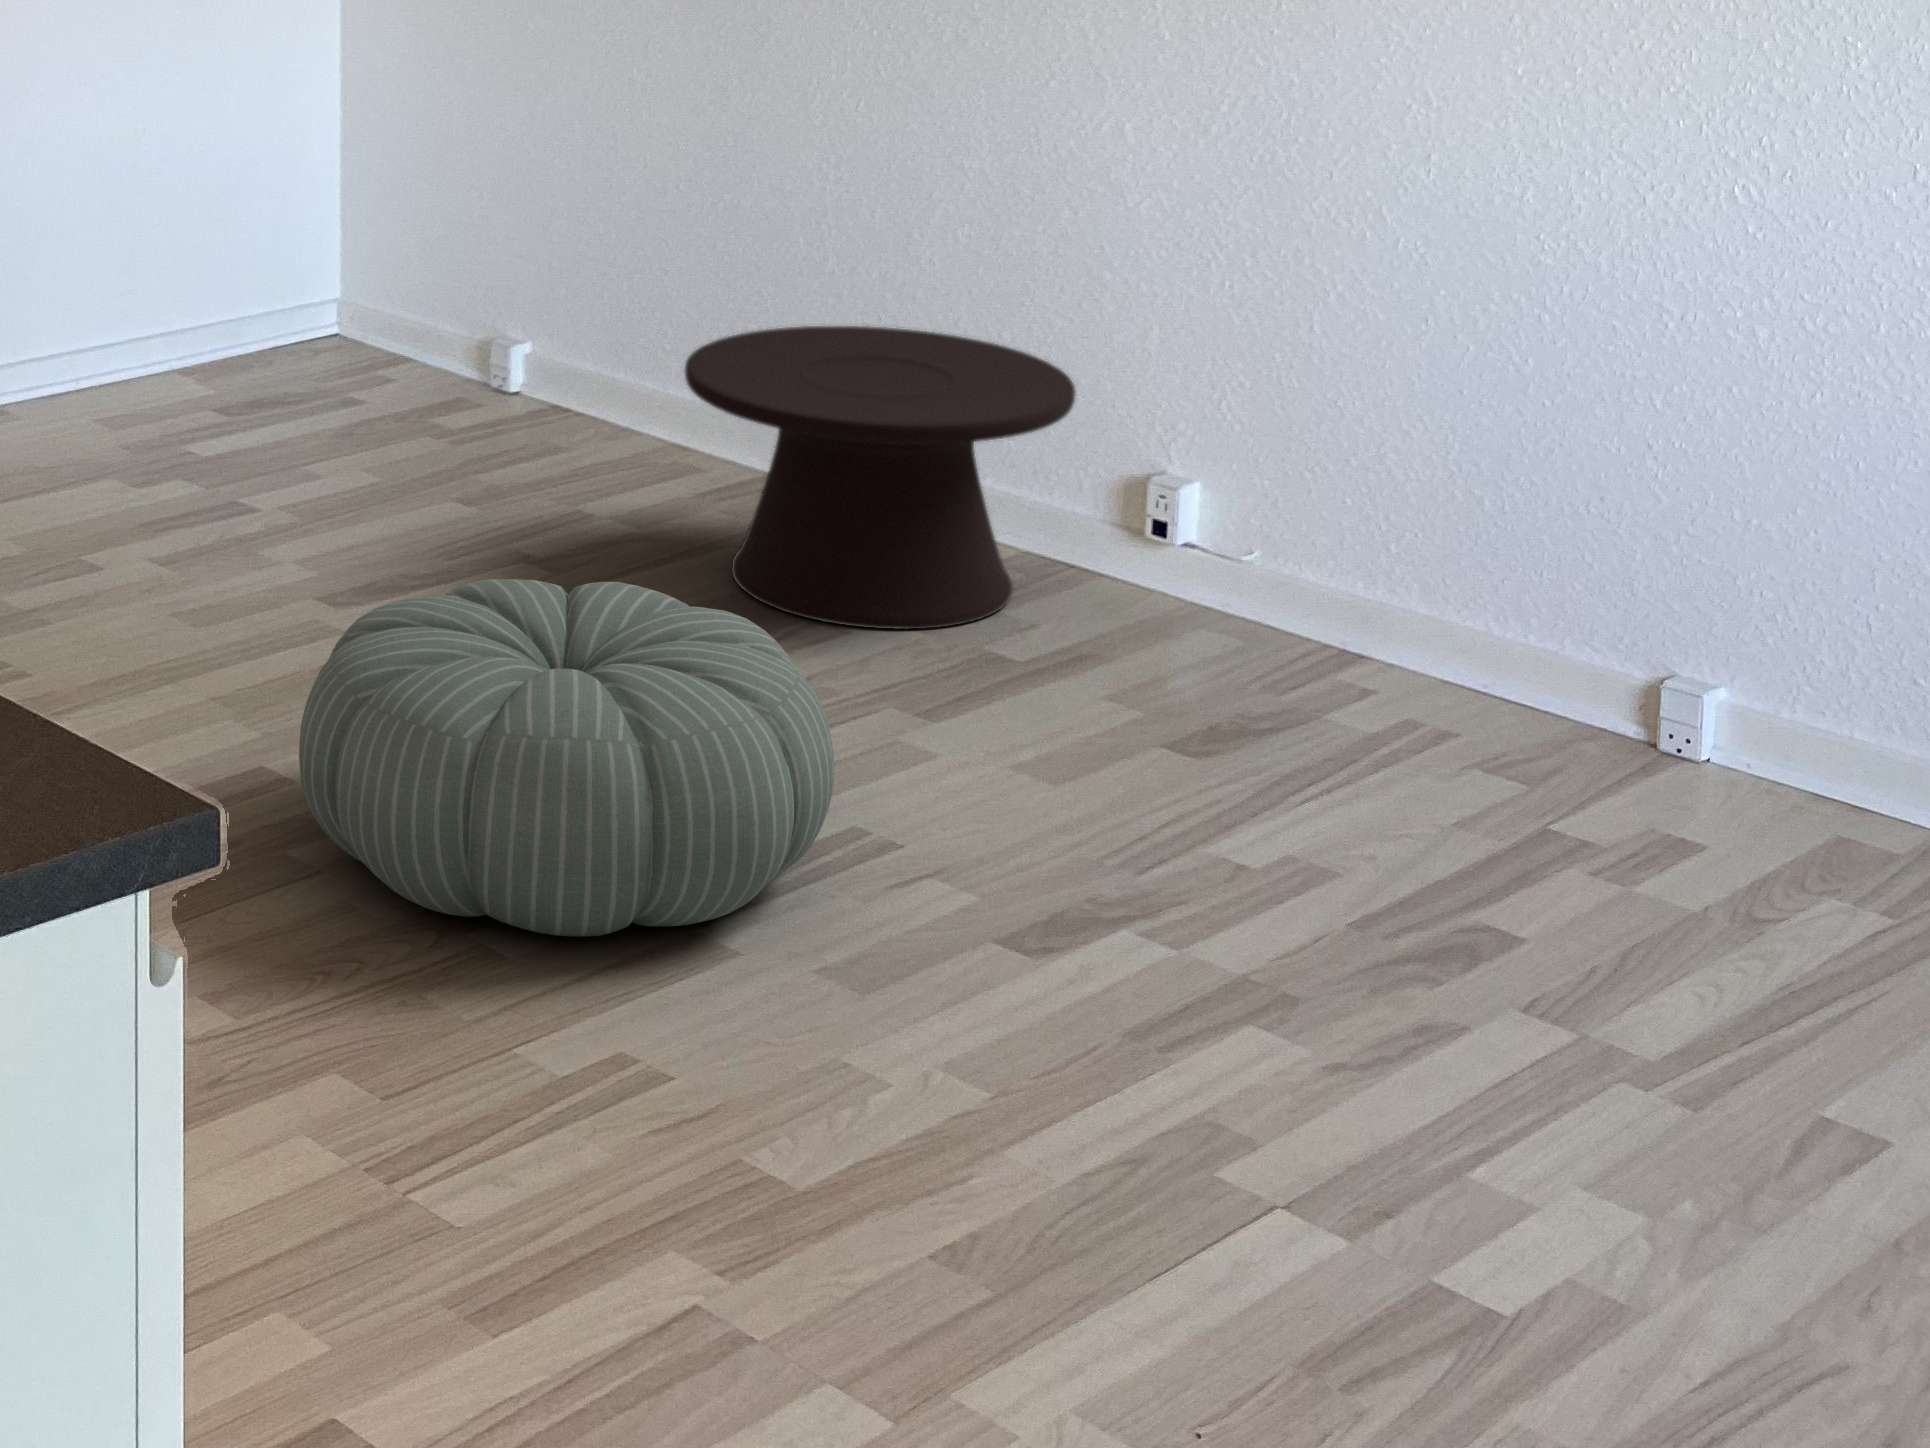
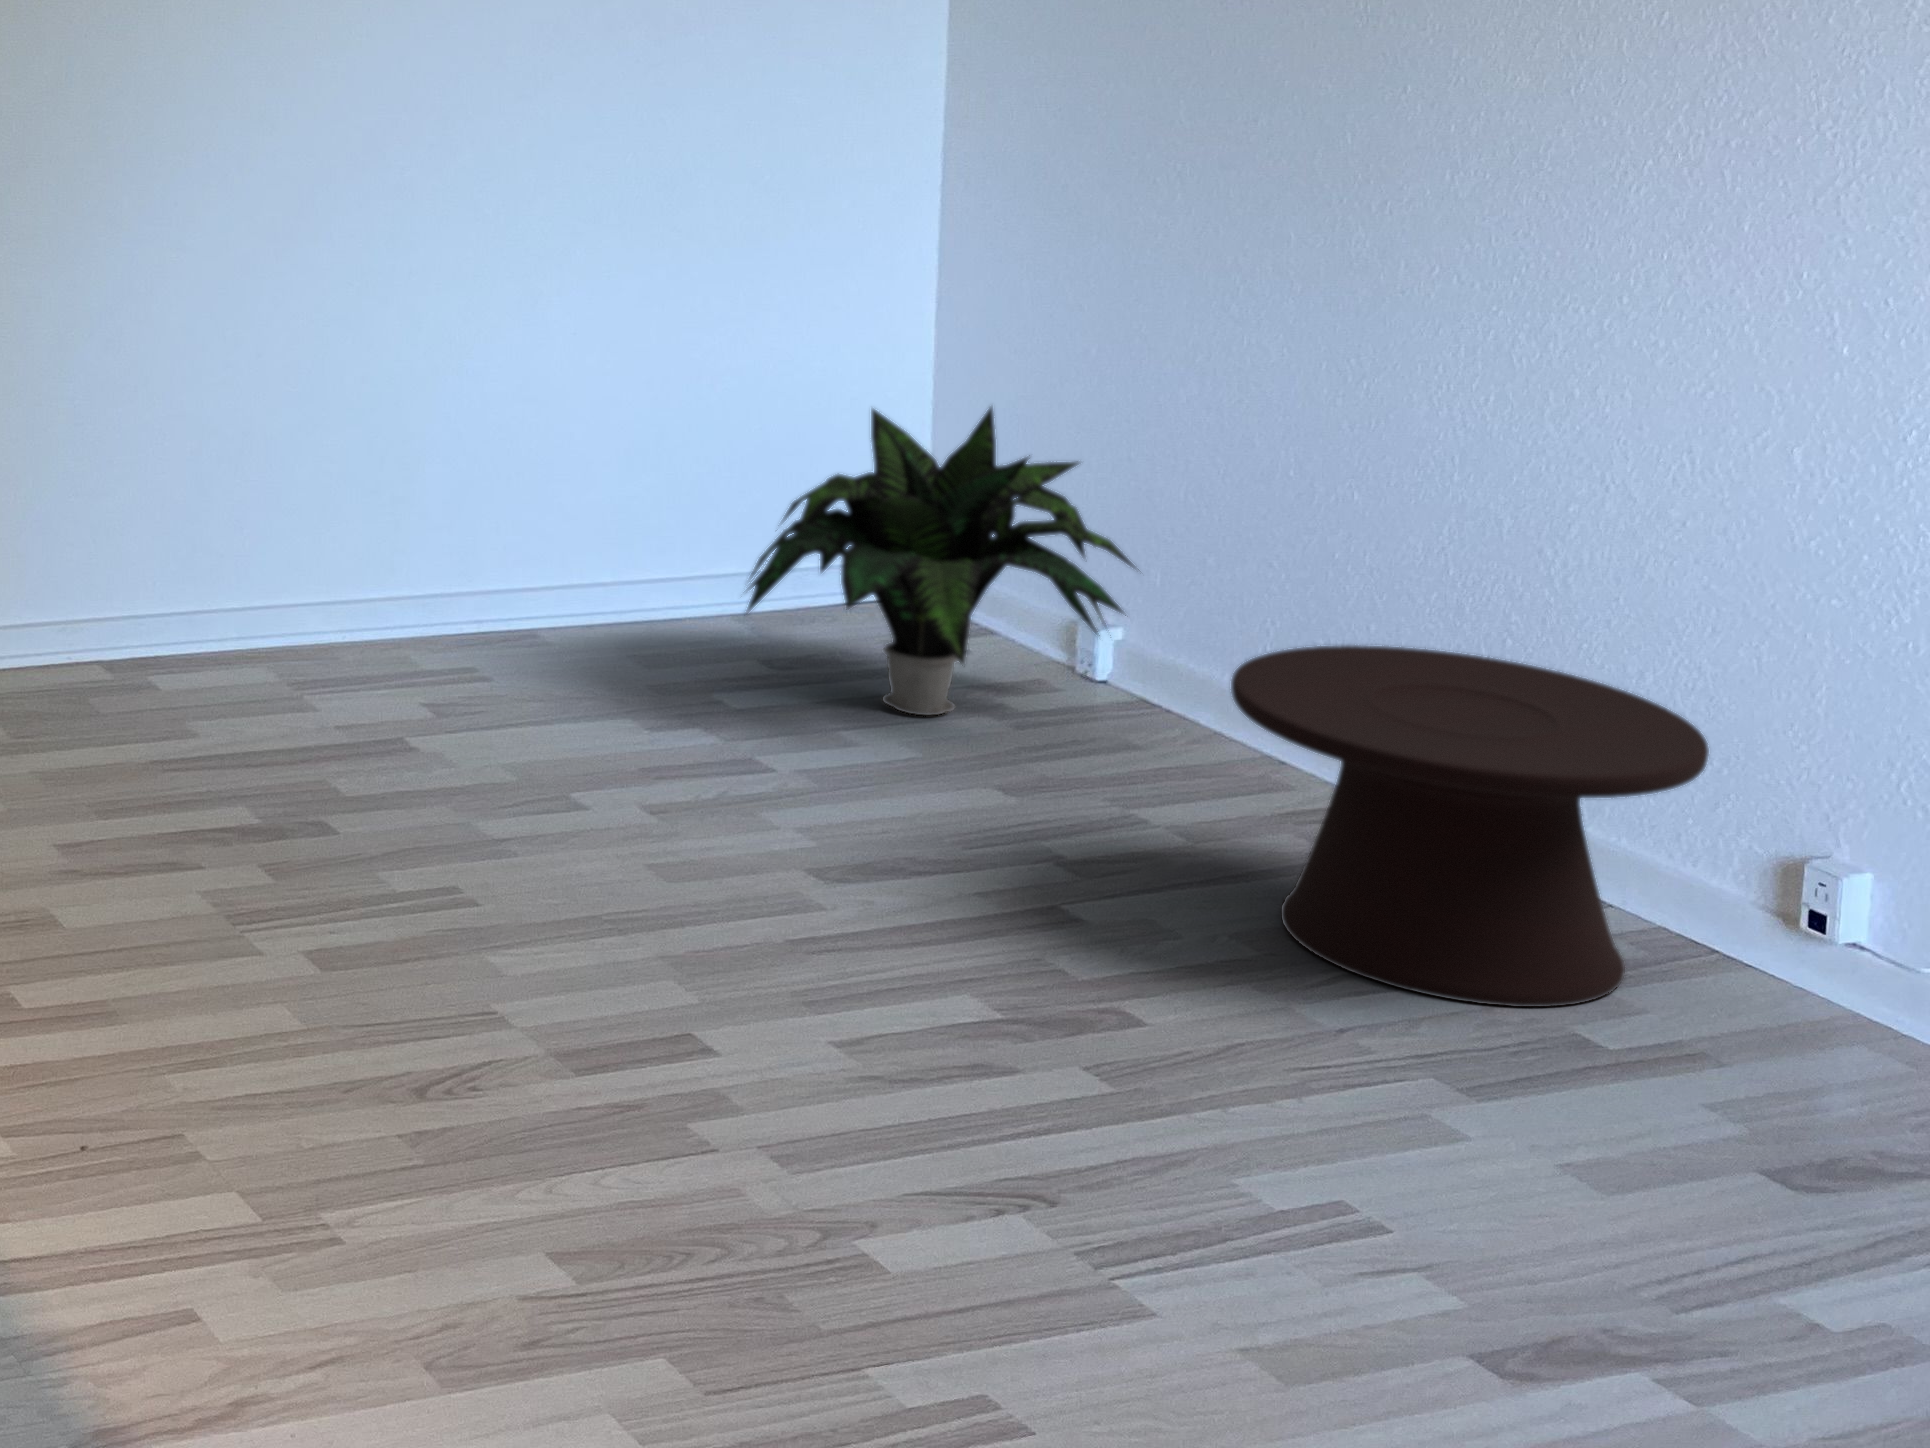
potted plant: none [210,142,566,435] -> present [747,407,1139,716]
pouf: present [299,579,834,936] -> none [692,874,1294,1276]

